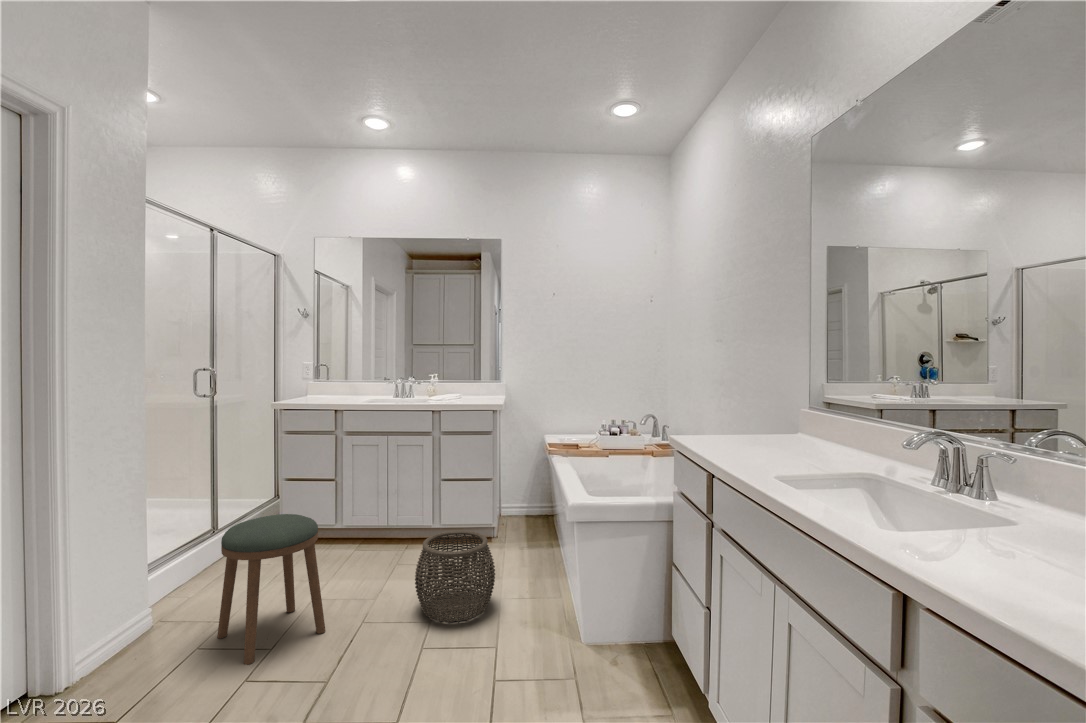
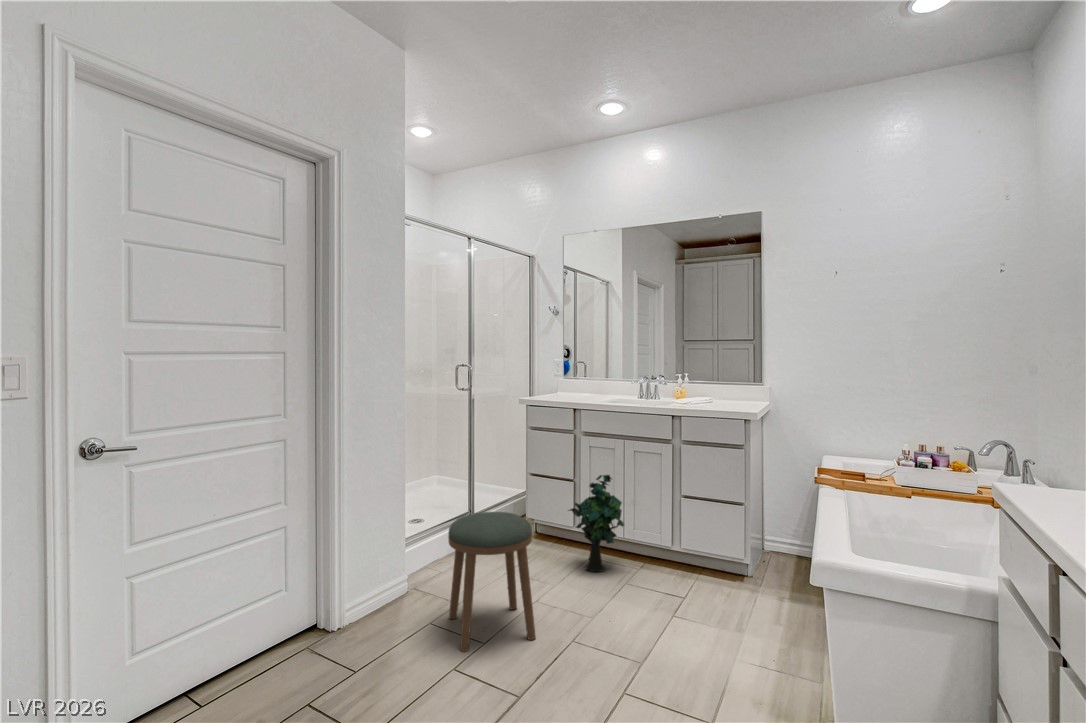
decorative plant: none [335,467,392,562] -> present [569,475,624,572]
woven basket: present [415,531,495,623] -> none [626,560,722,672]

